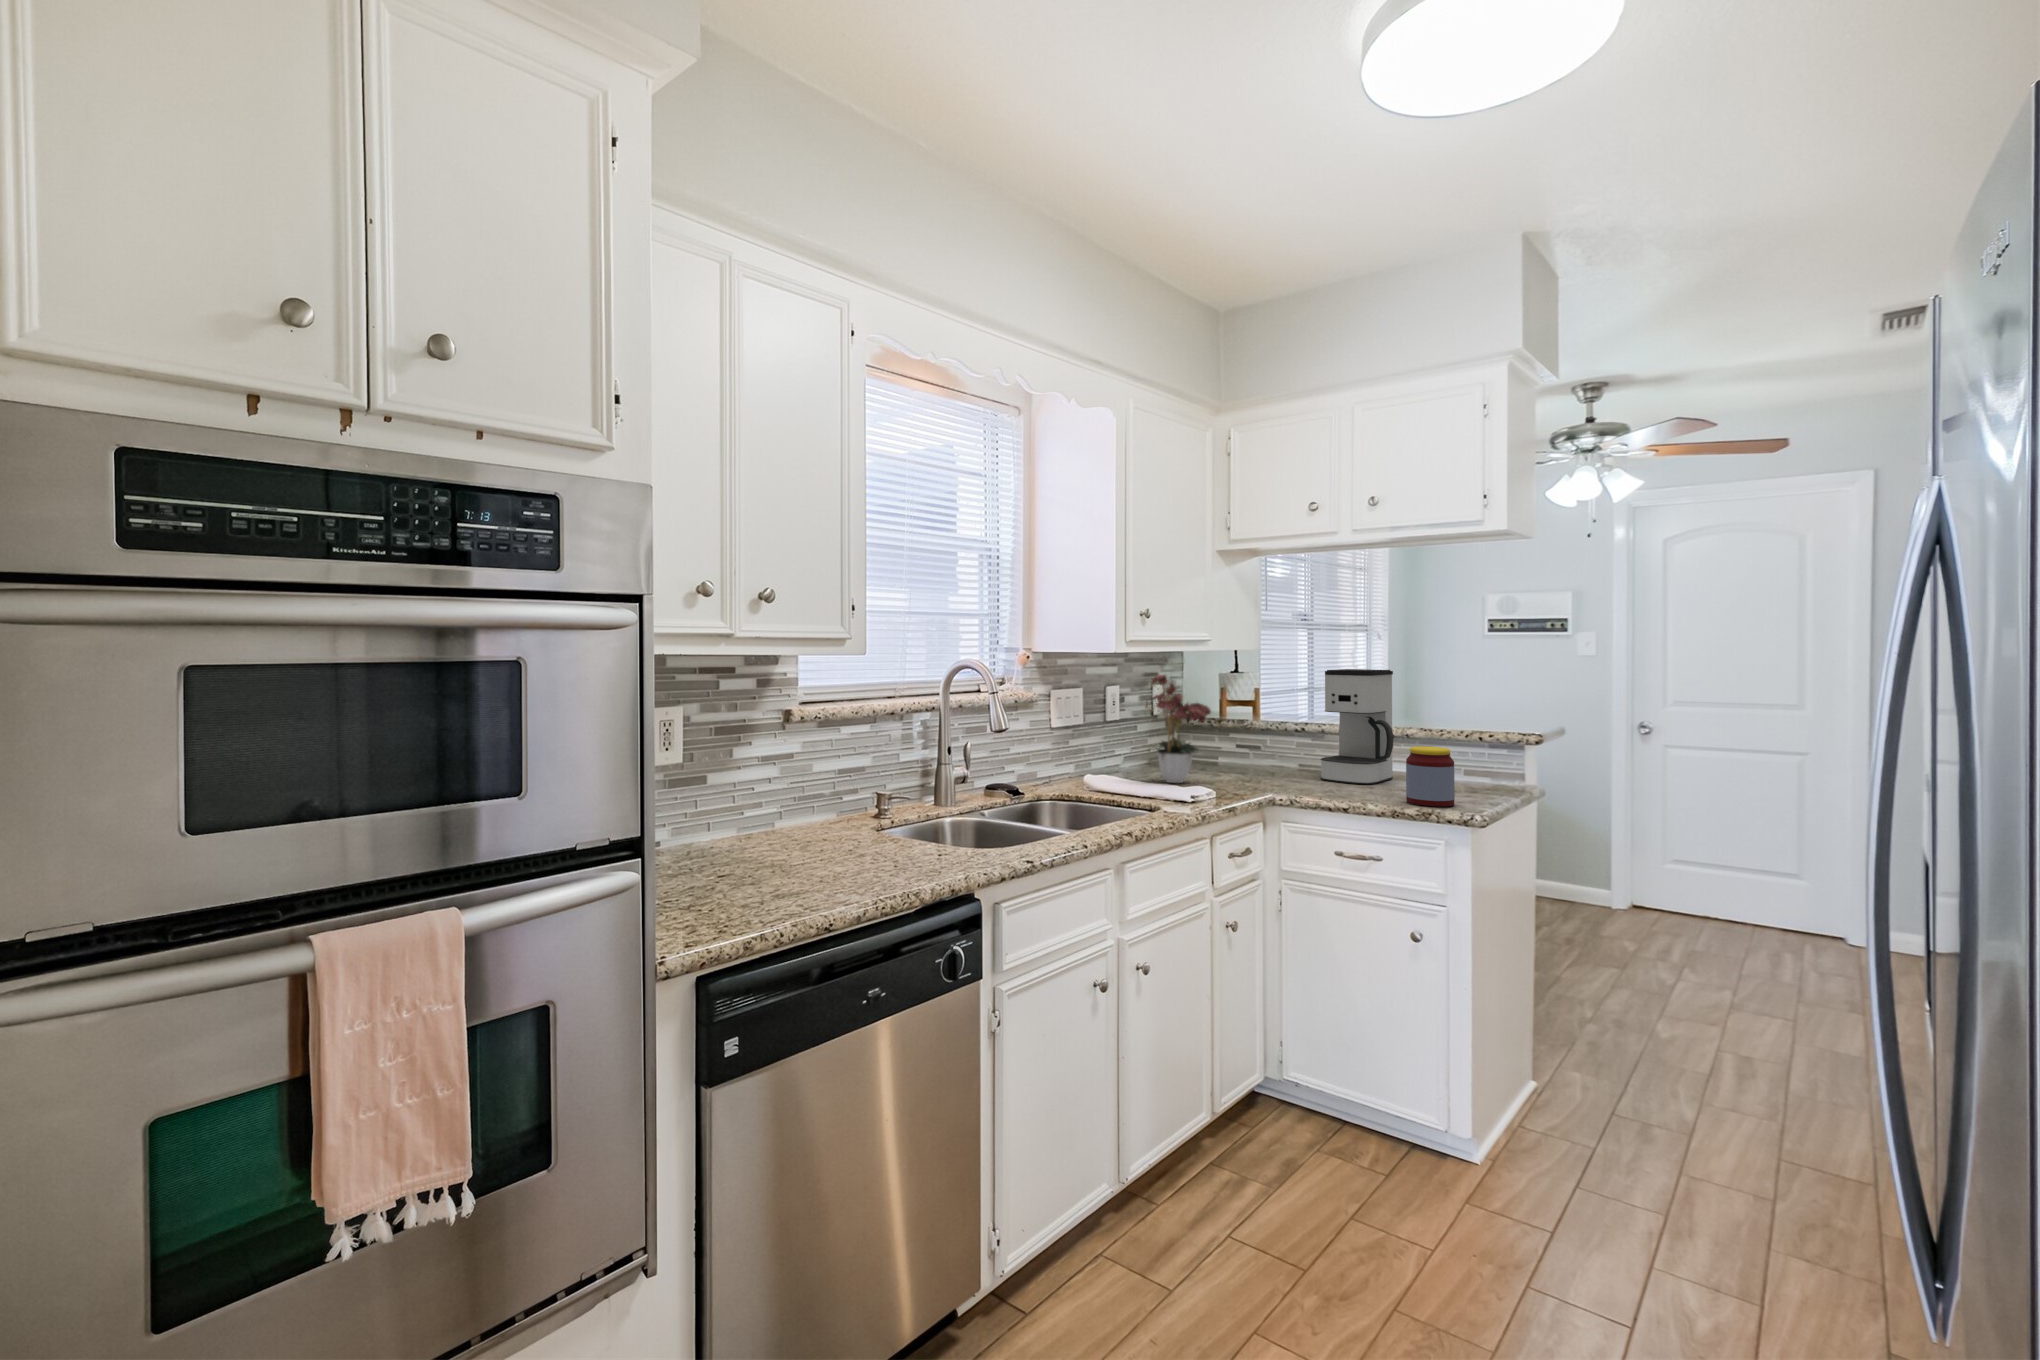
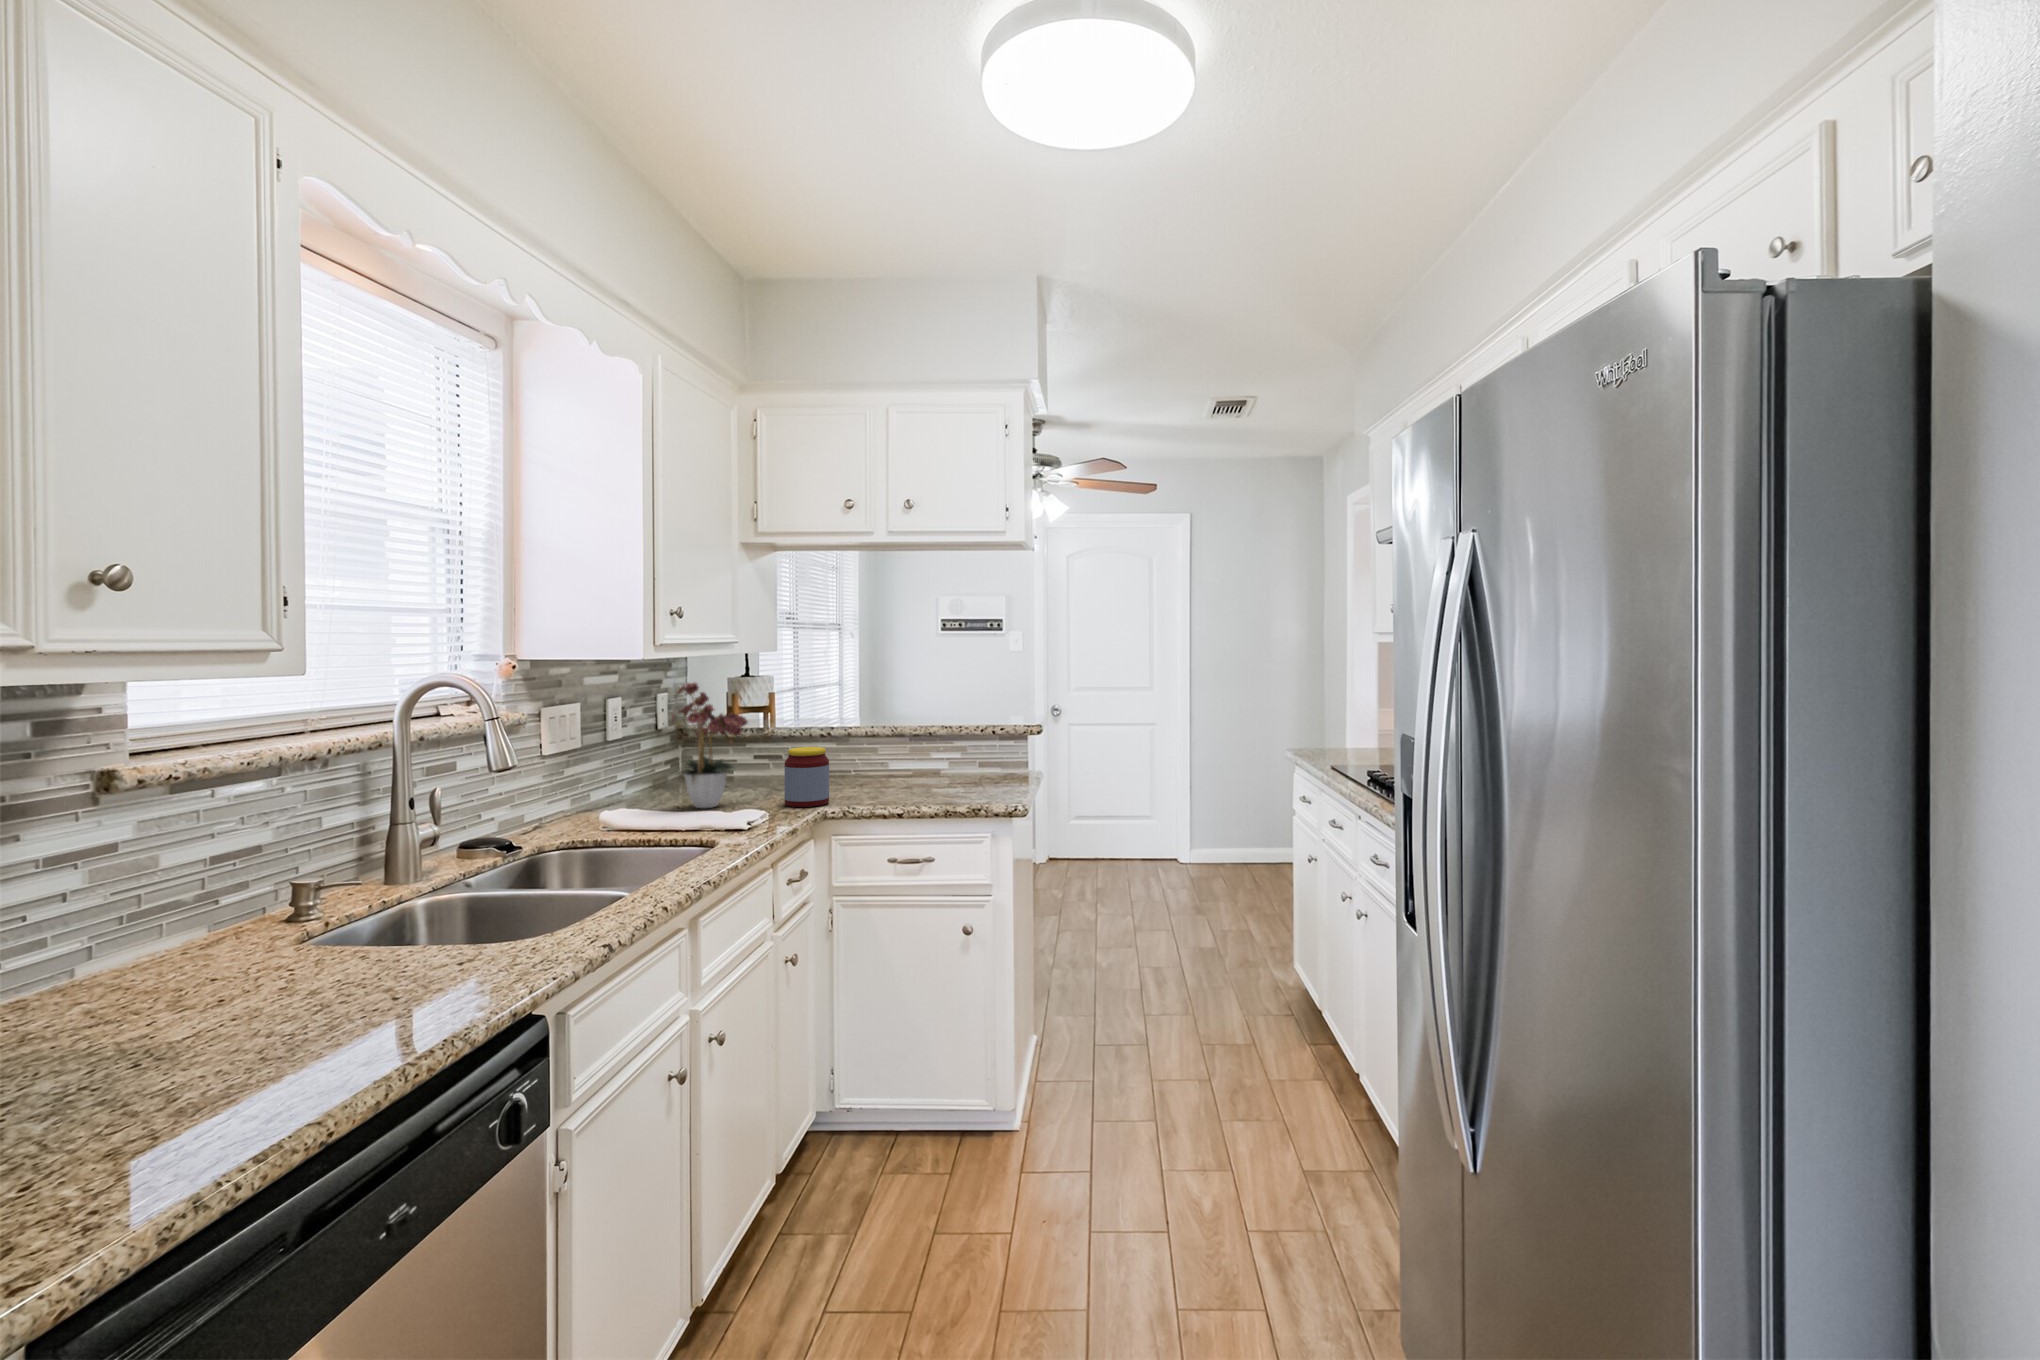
coffee maker: present [1321,669,1394,785] -> none [853,670,921,786]
jar: present [1406,746,1455,807] -> present [784,747,829,807]

